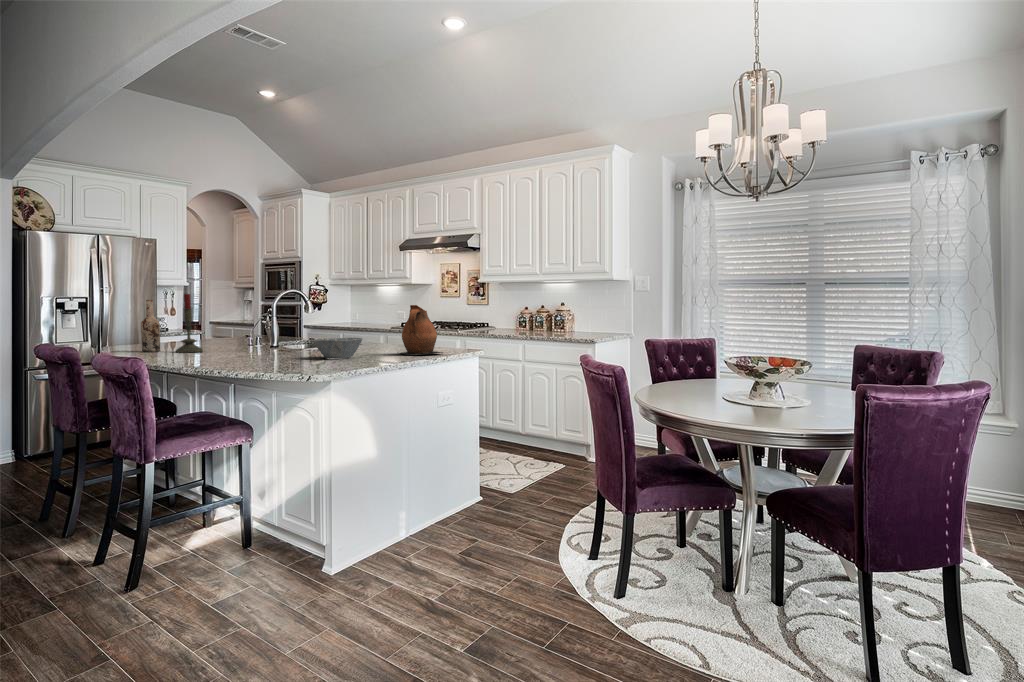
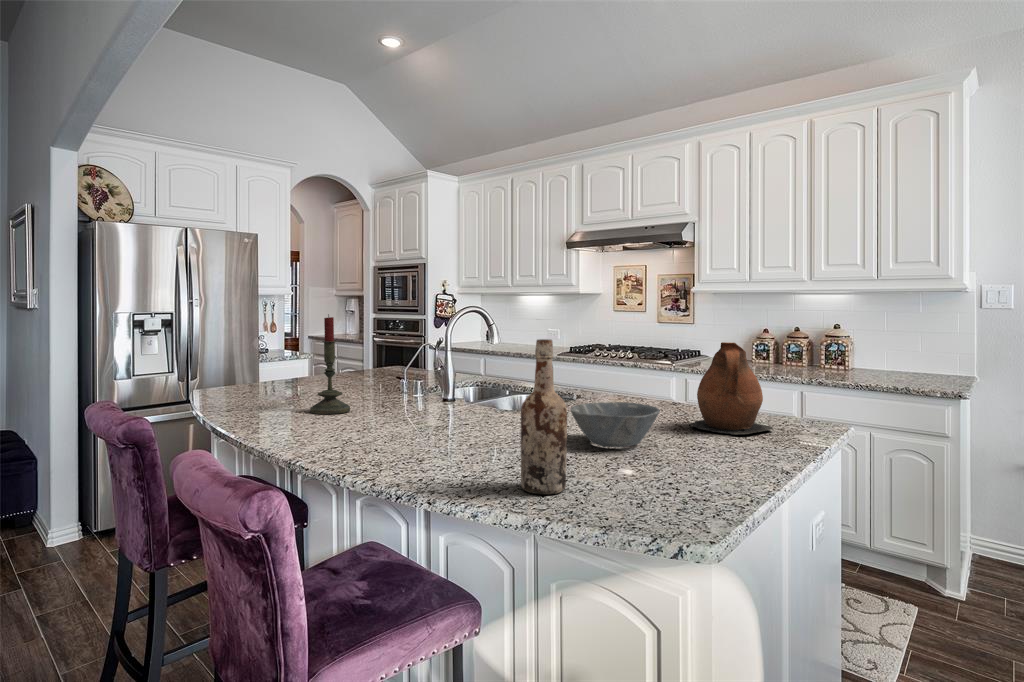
wine bottle: present [141,300,160,352] -> present [521,339,567,494]

